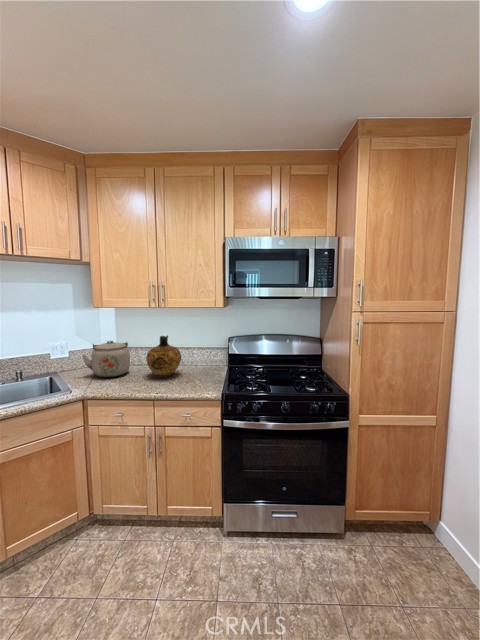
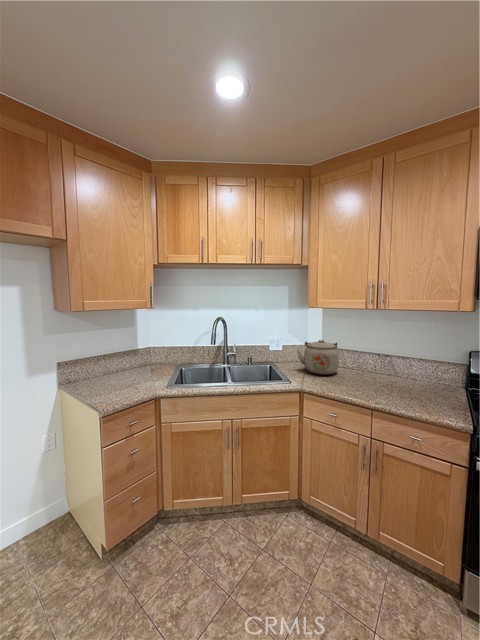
ceramic jug: present [146,336,181,378] -> none [359,340,400,386]

